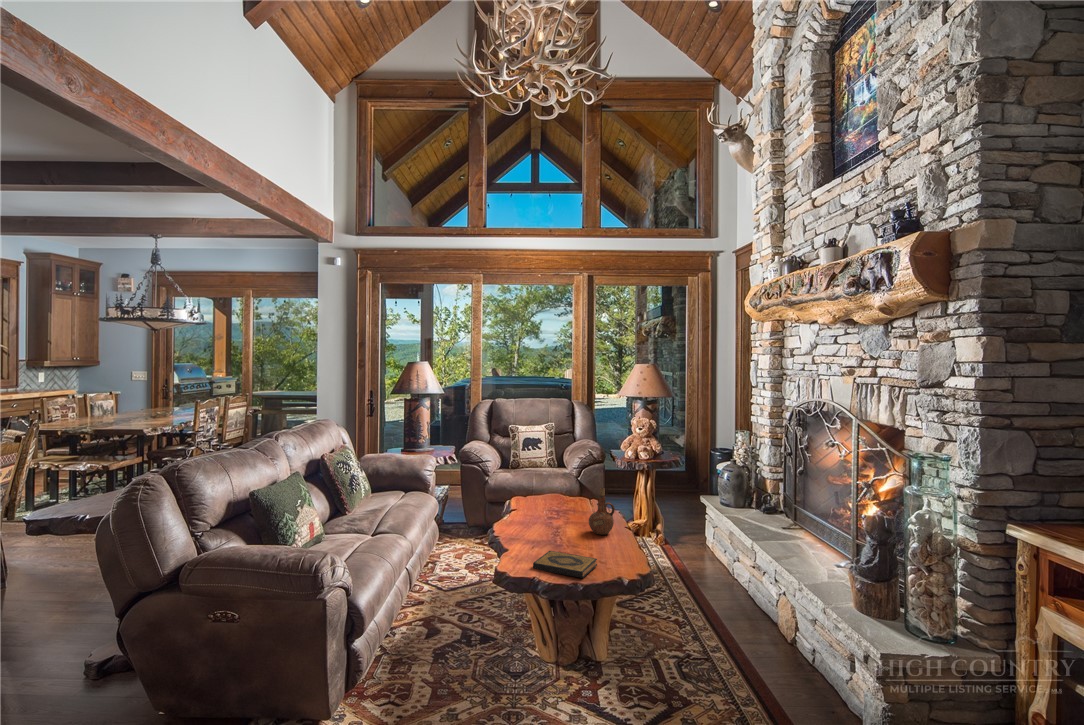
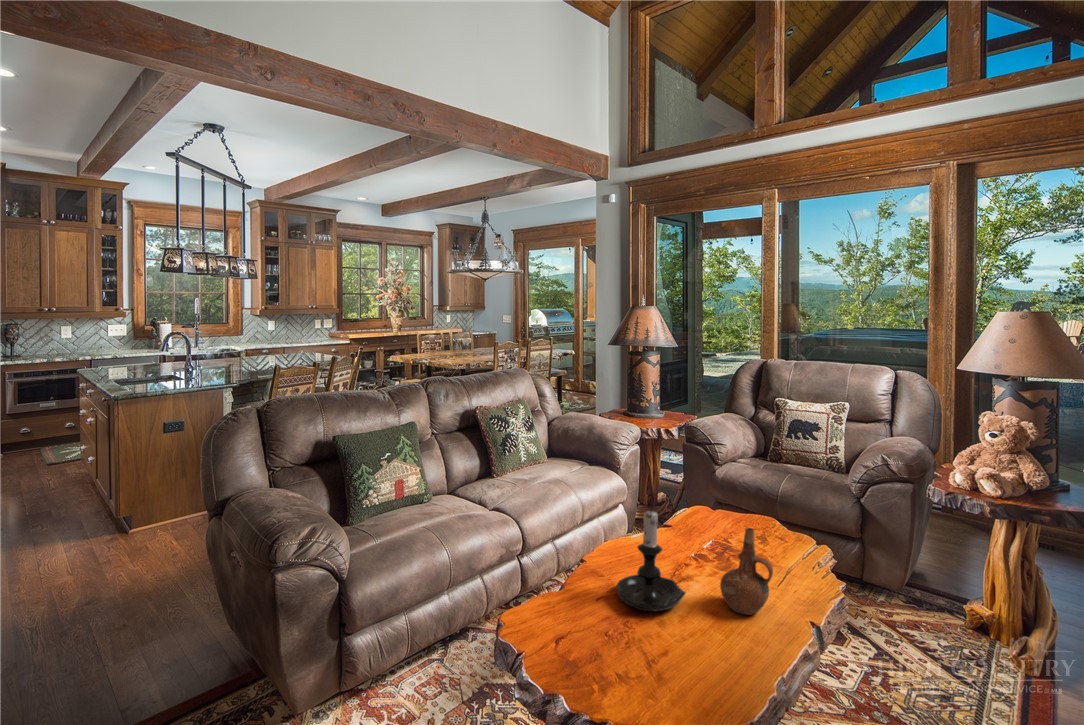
candle holder: none [542,485,579,546] -> present [616,508,686,611]
hardback book: present [533,551,597,578] -> none [534,611,633,685]

